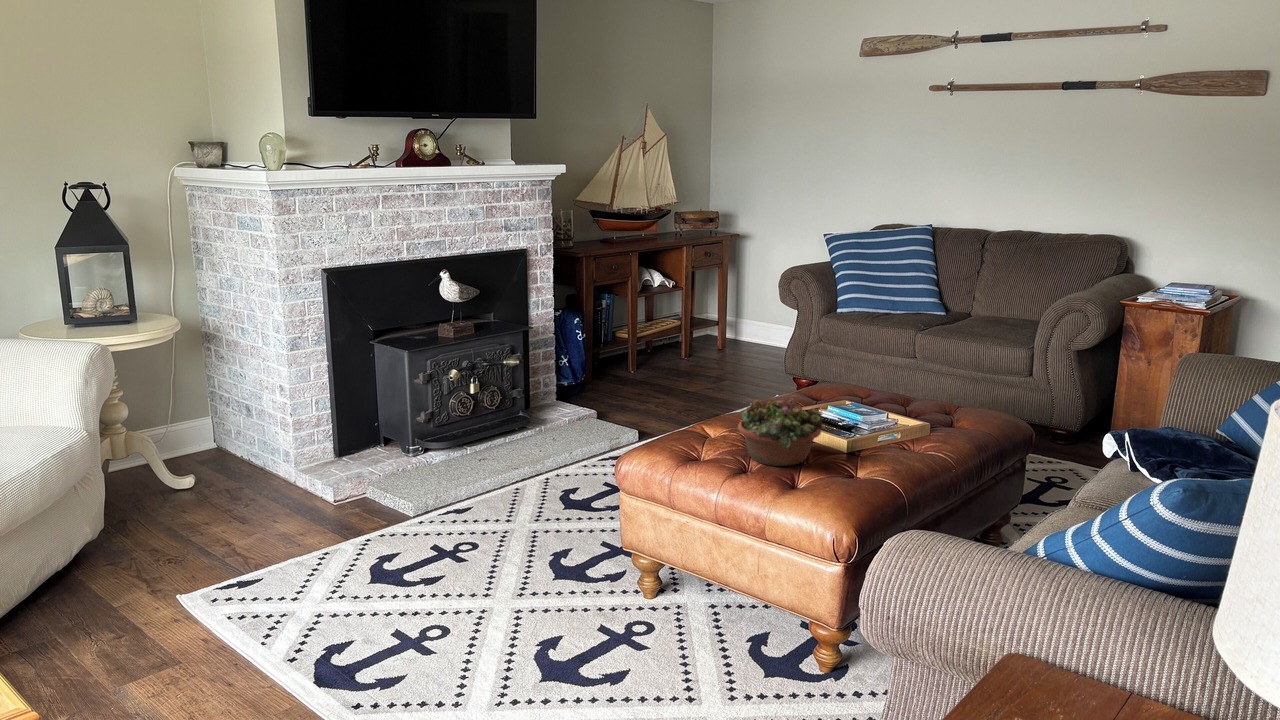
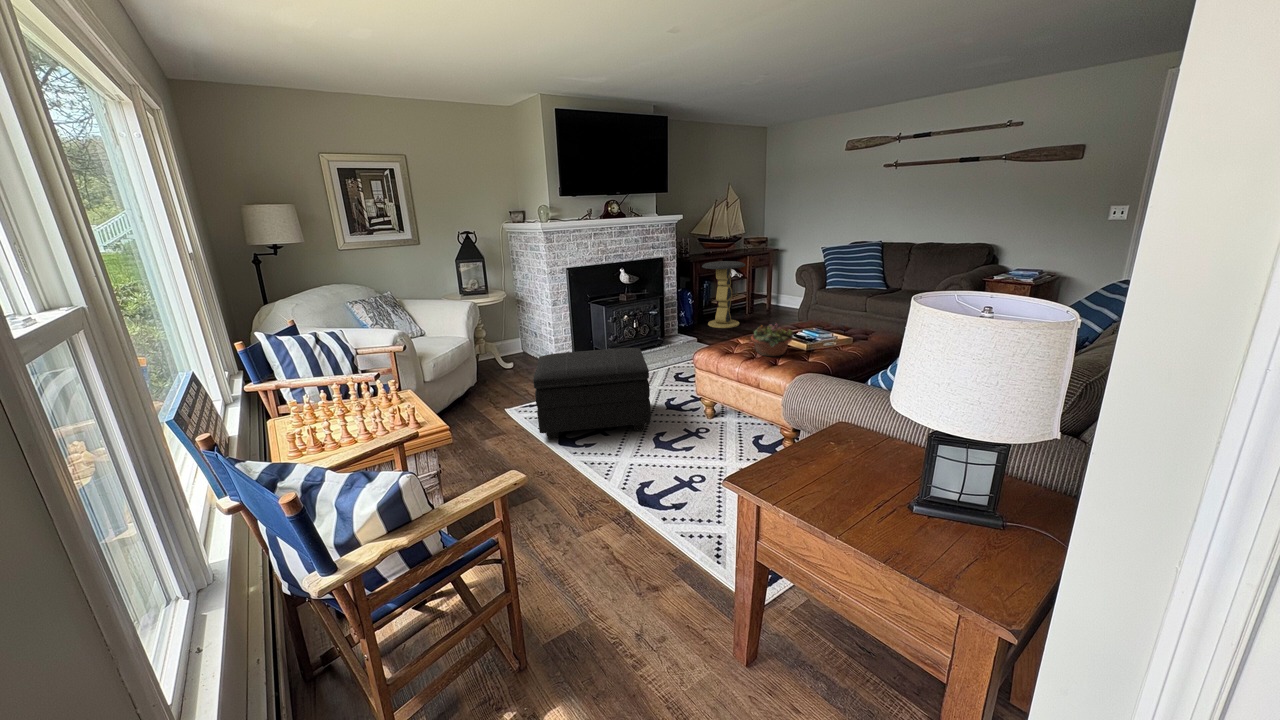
side table: none [599,256,685,389] -> present [702,261,745,328]
footstool: none [257,449,529,669] -> present [533,348,651,439]

